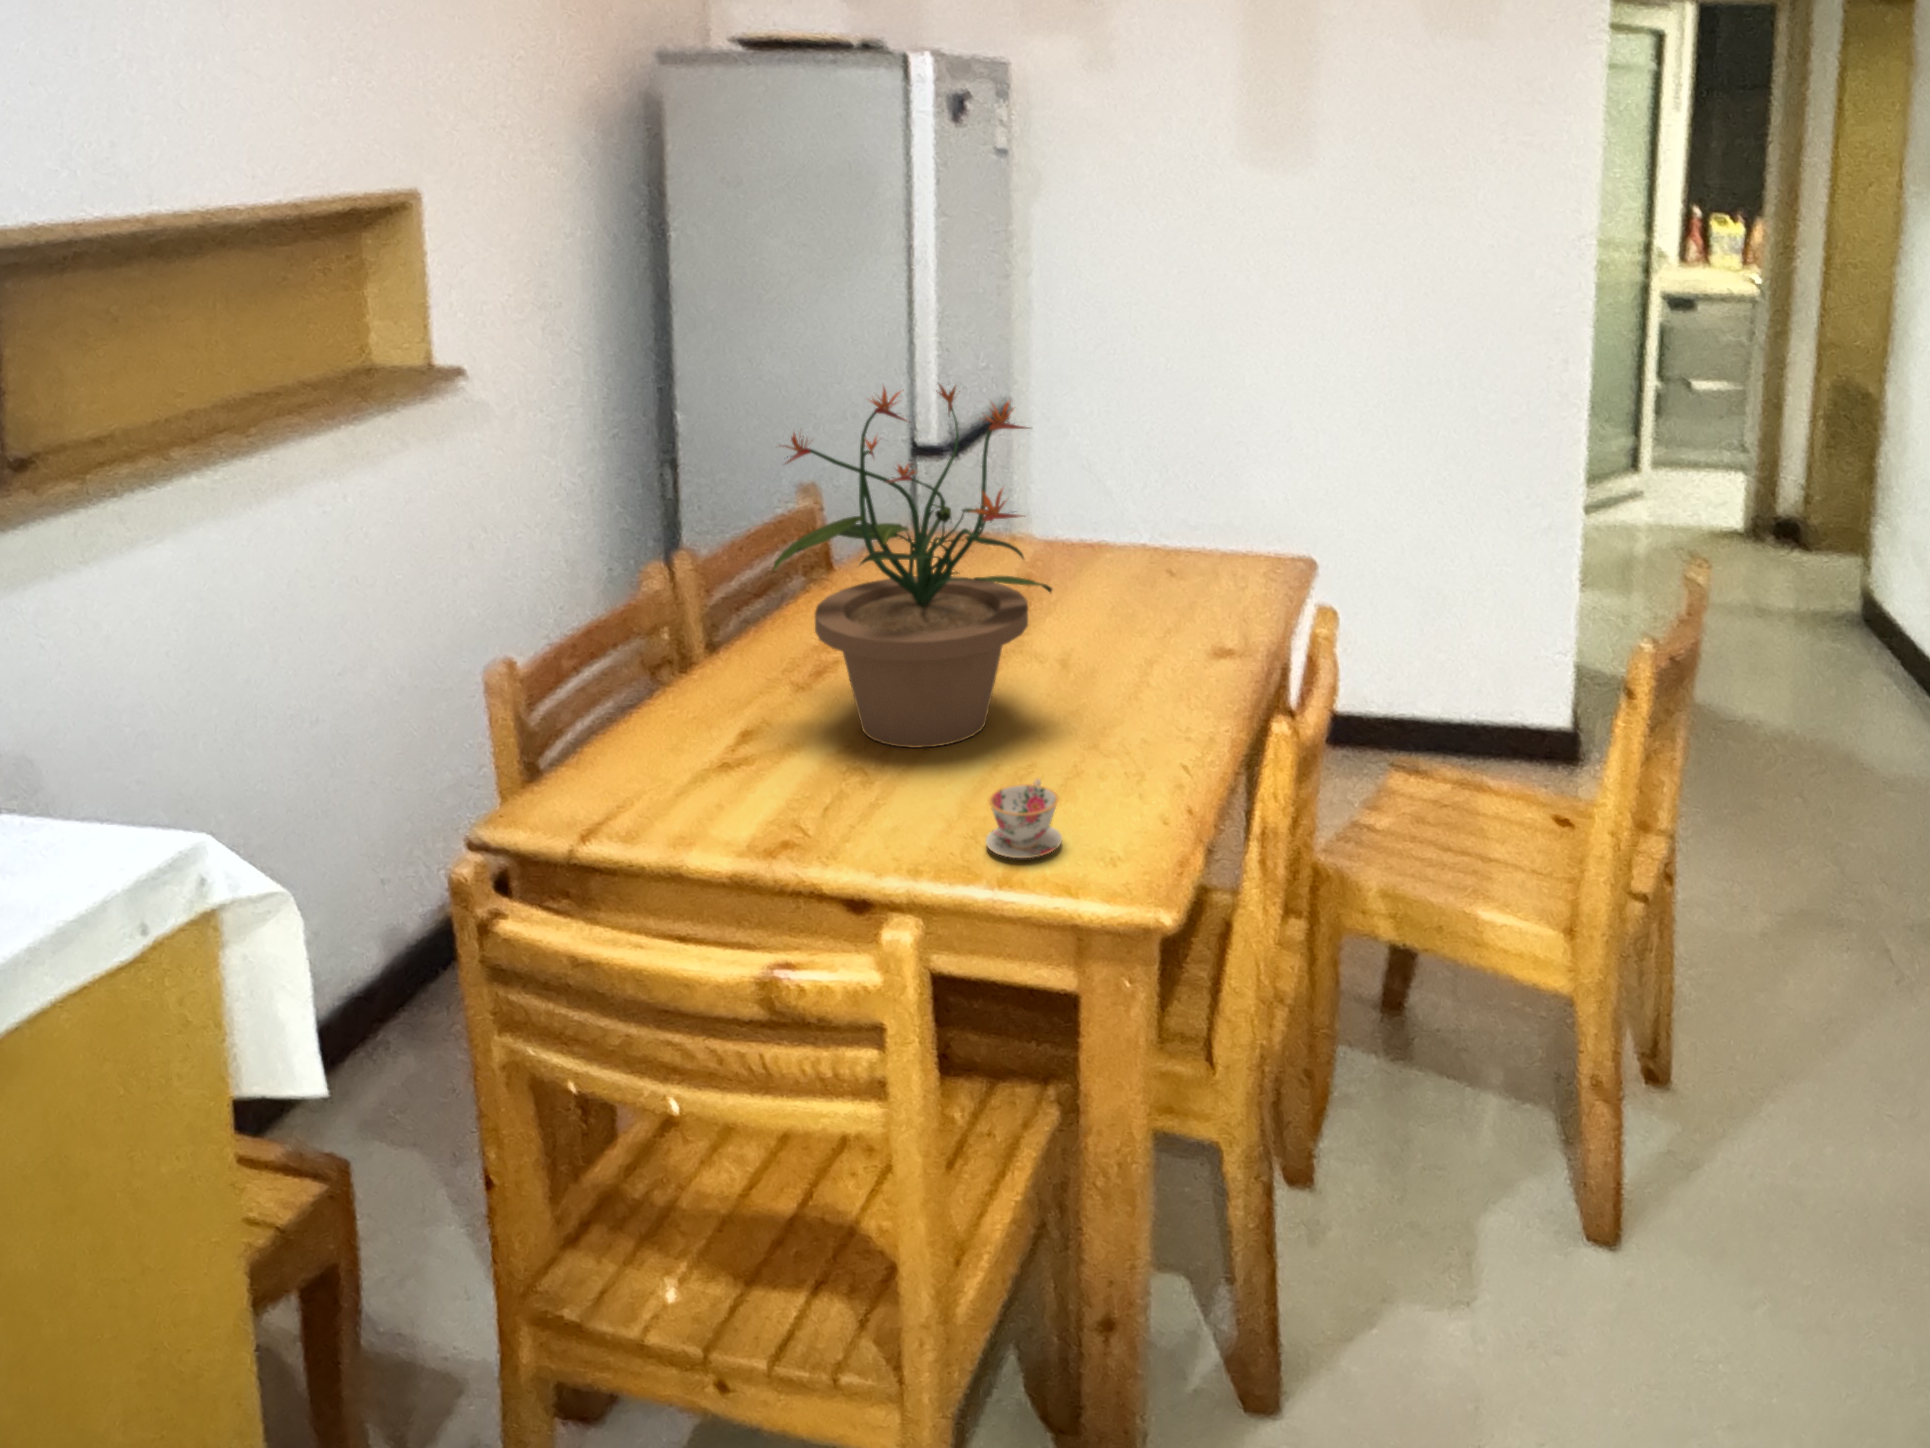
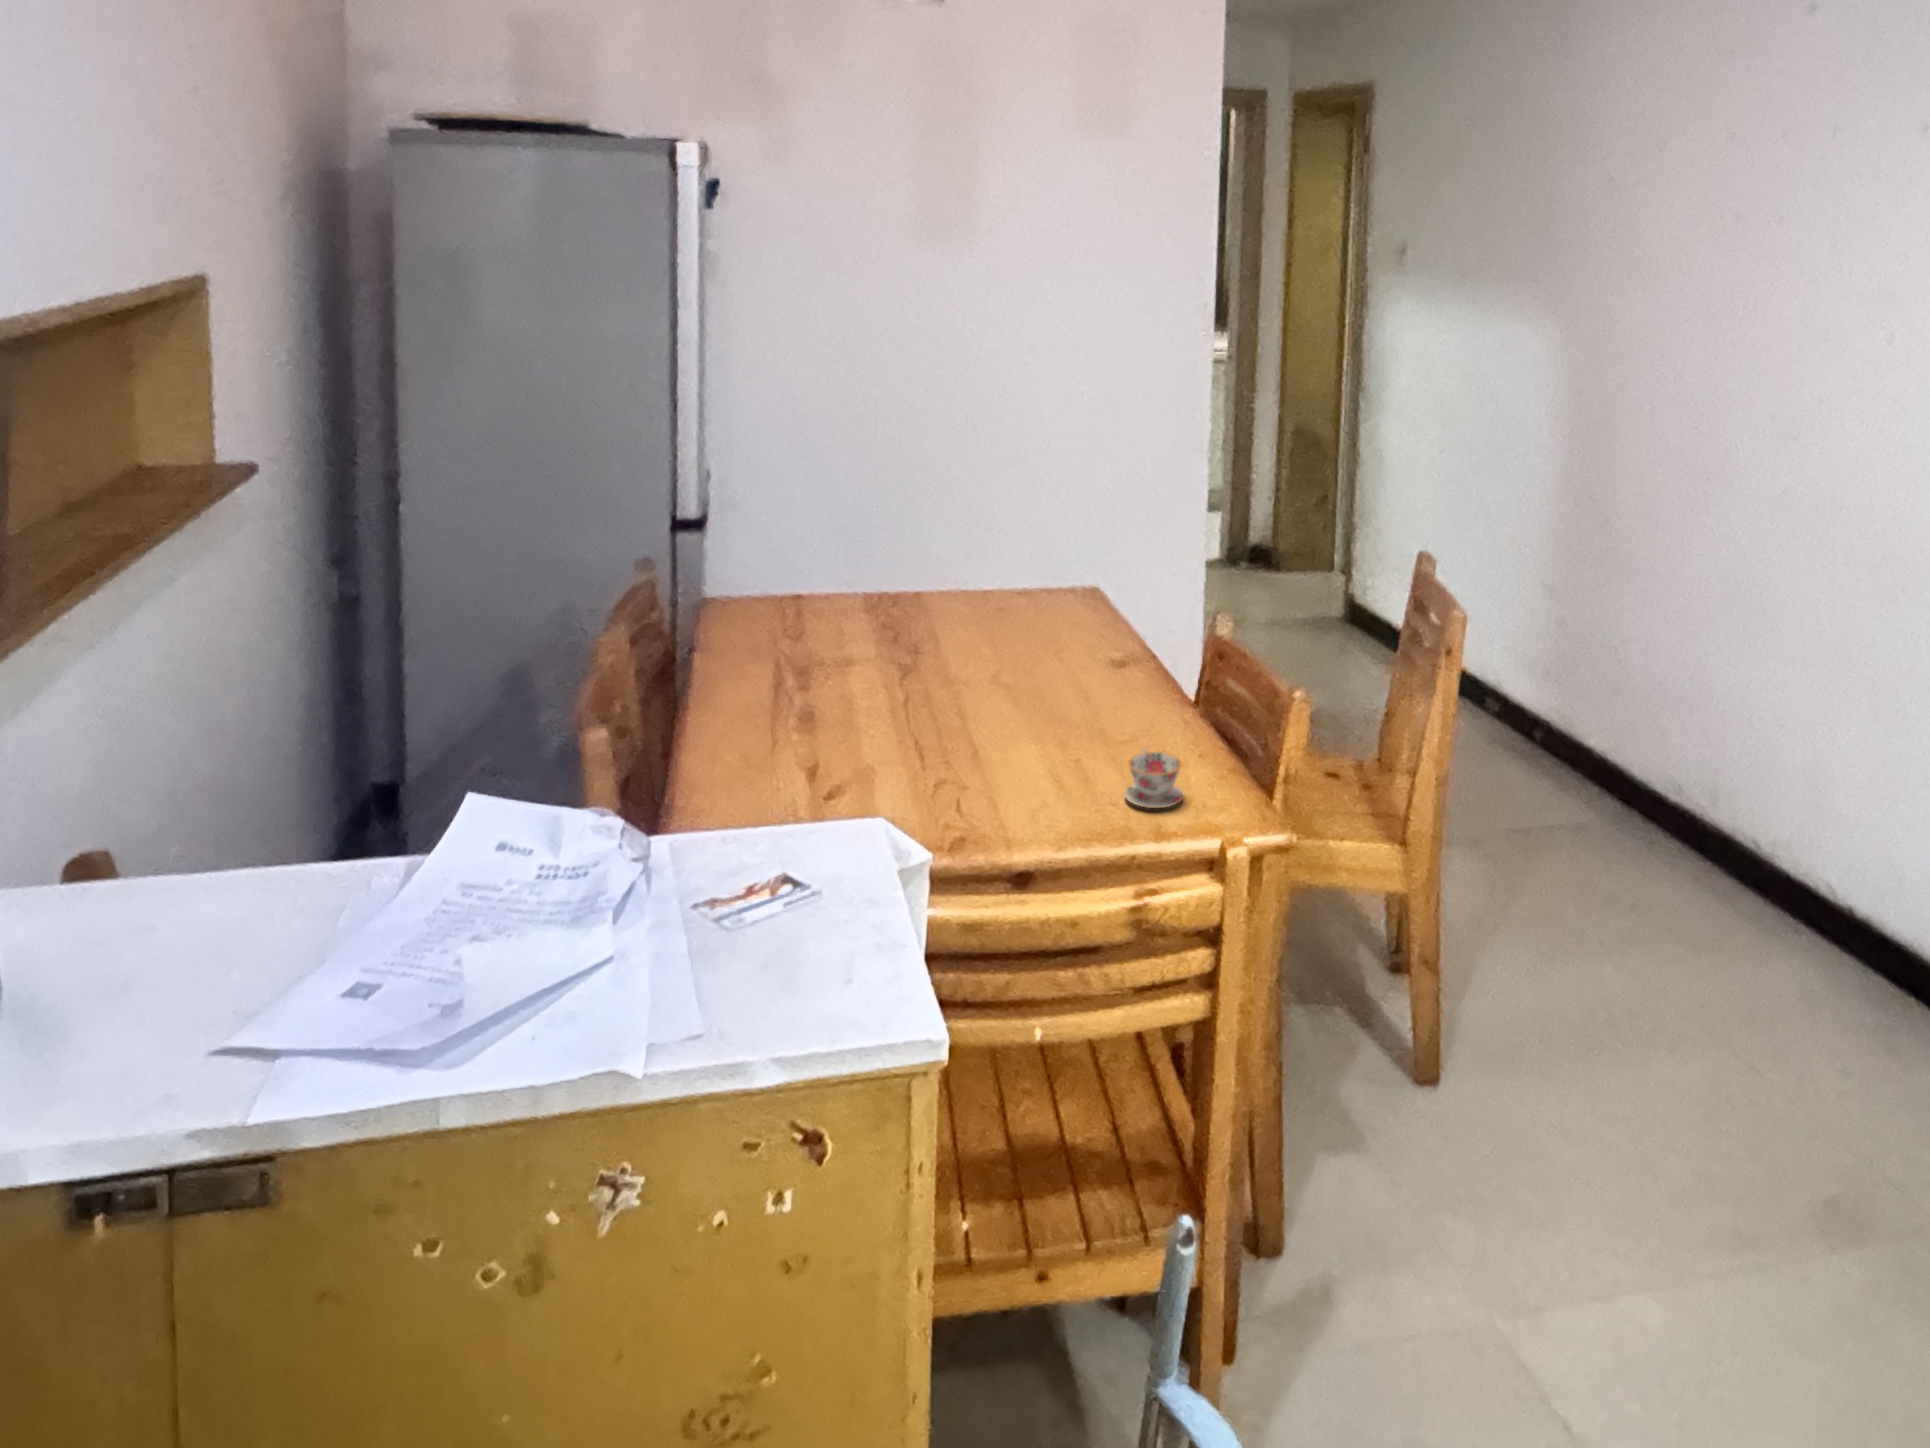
potted plant: present [773,385,1052,748] -> none [857,439,1096,744]

